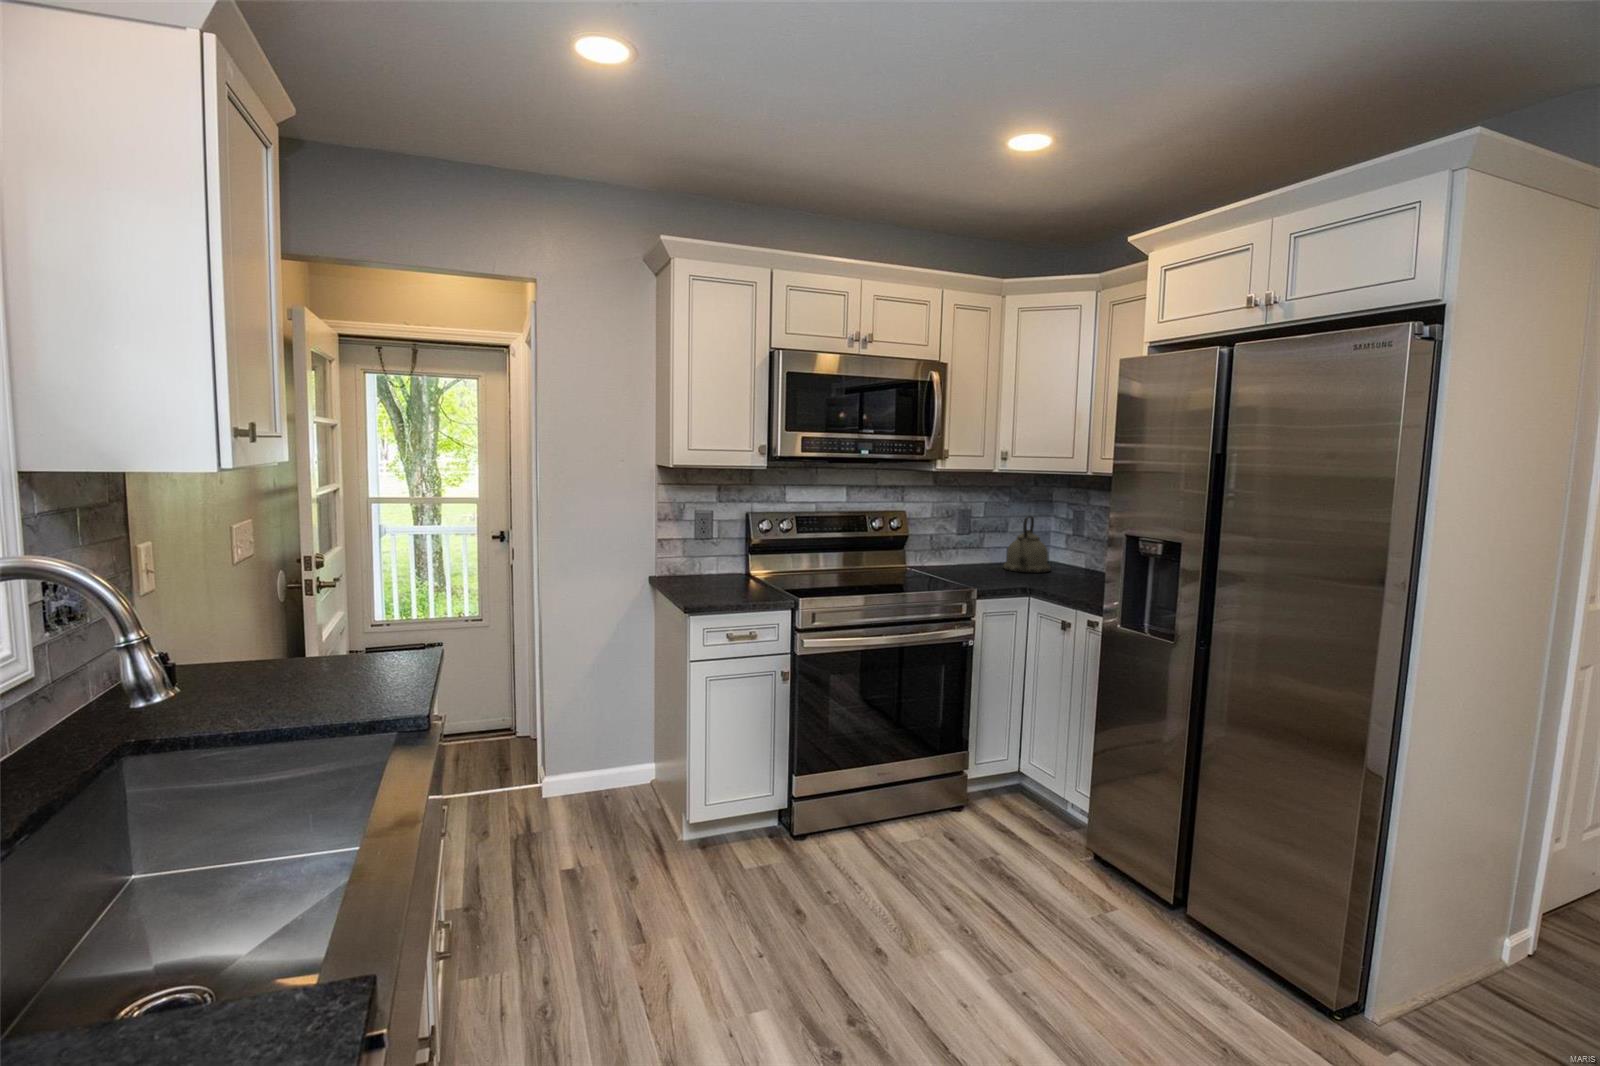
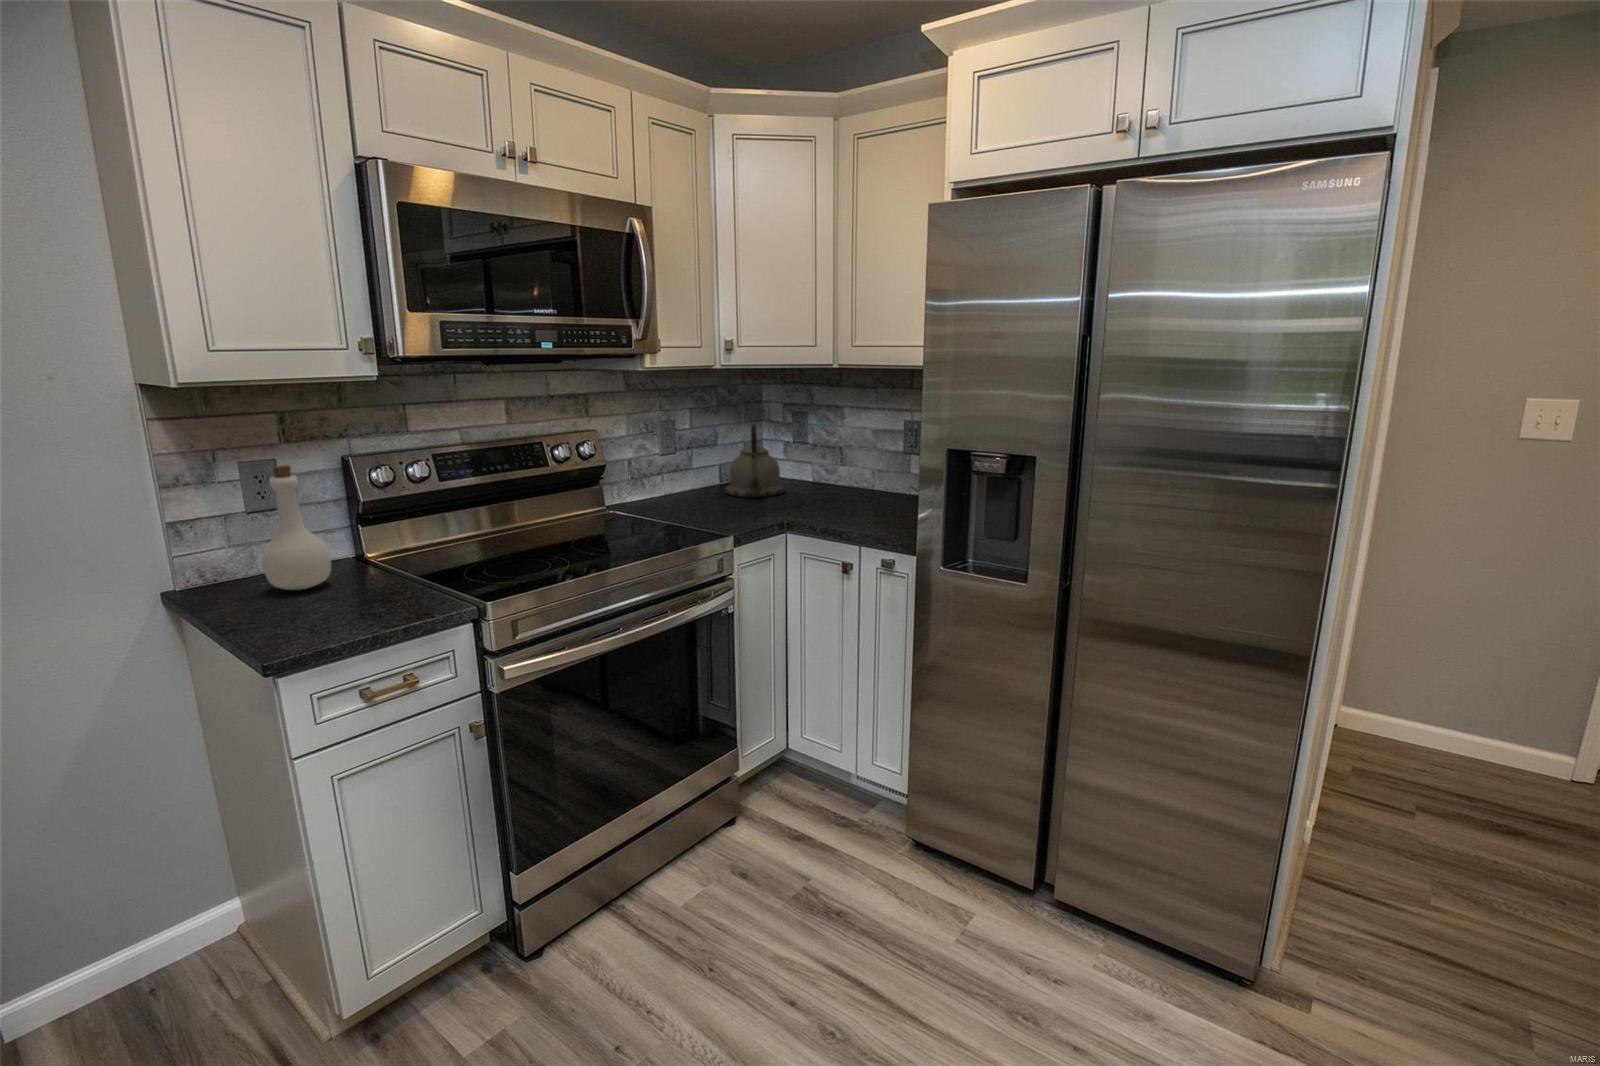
bottle: none [697,512,730,582] -> present [262,465,331,590]

